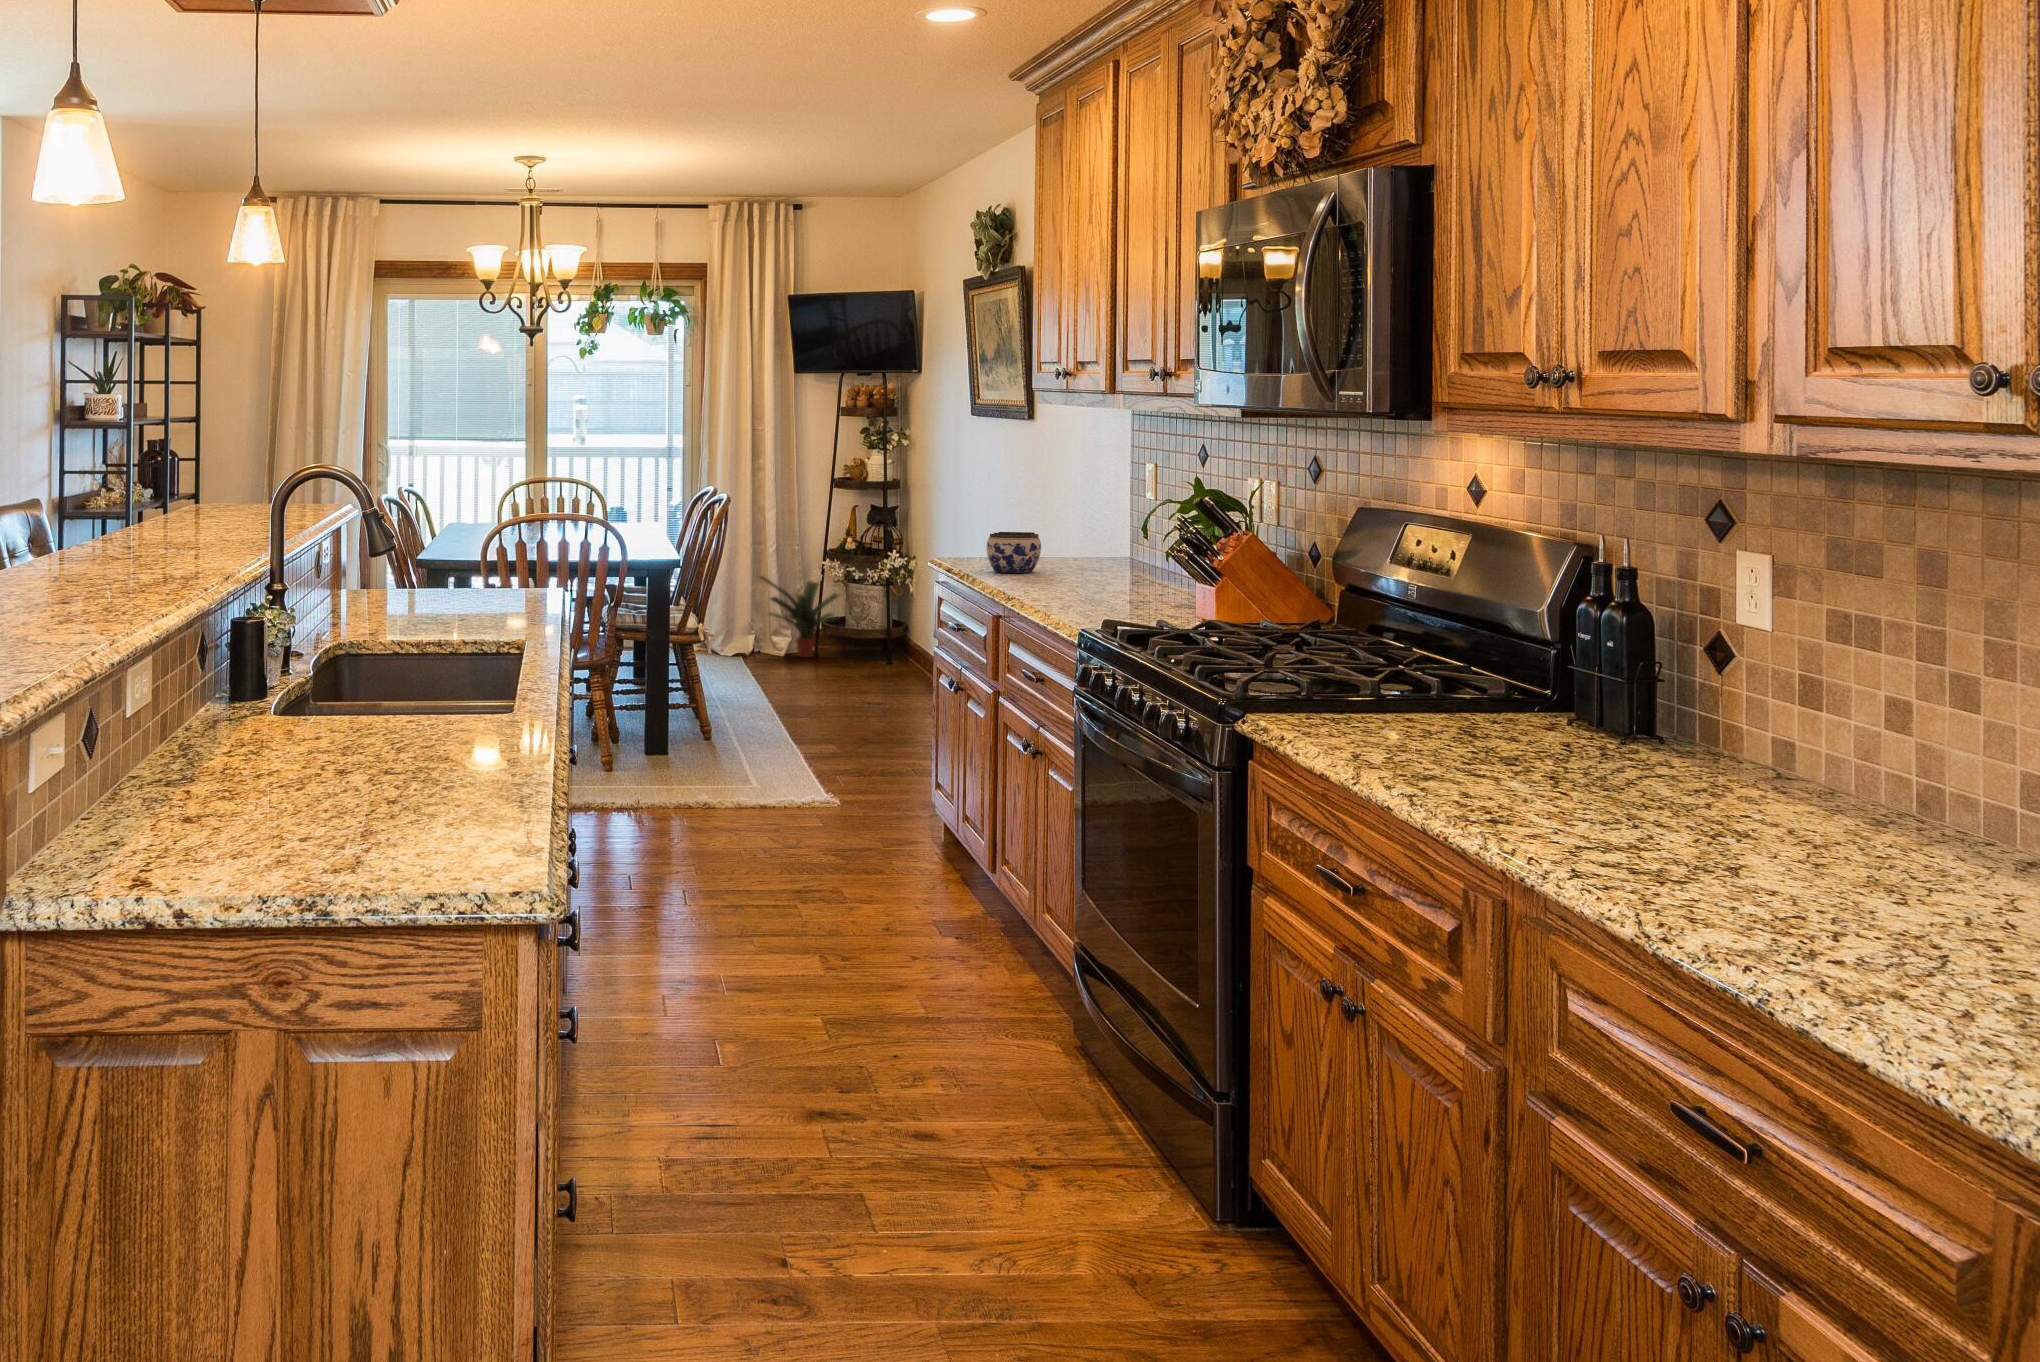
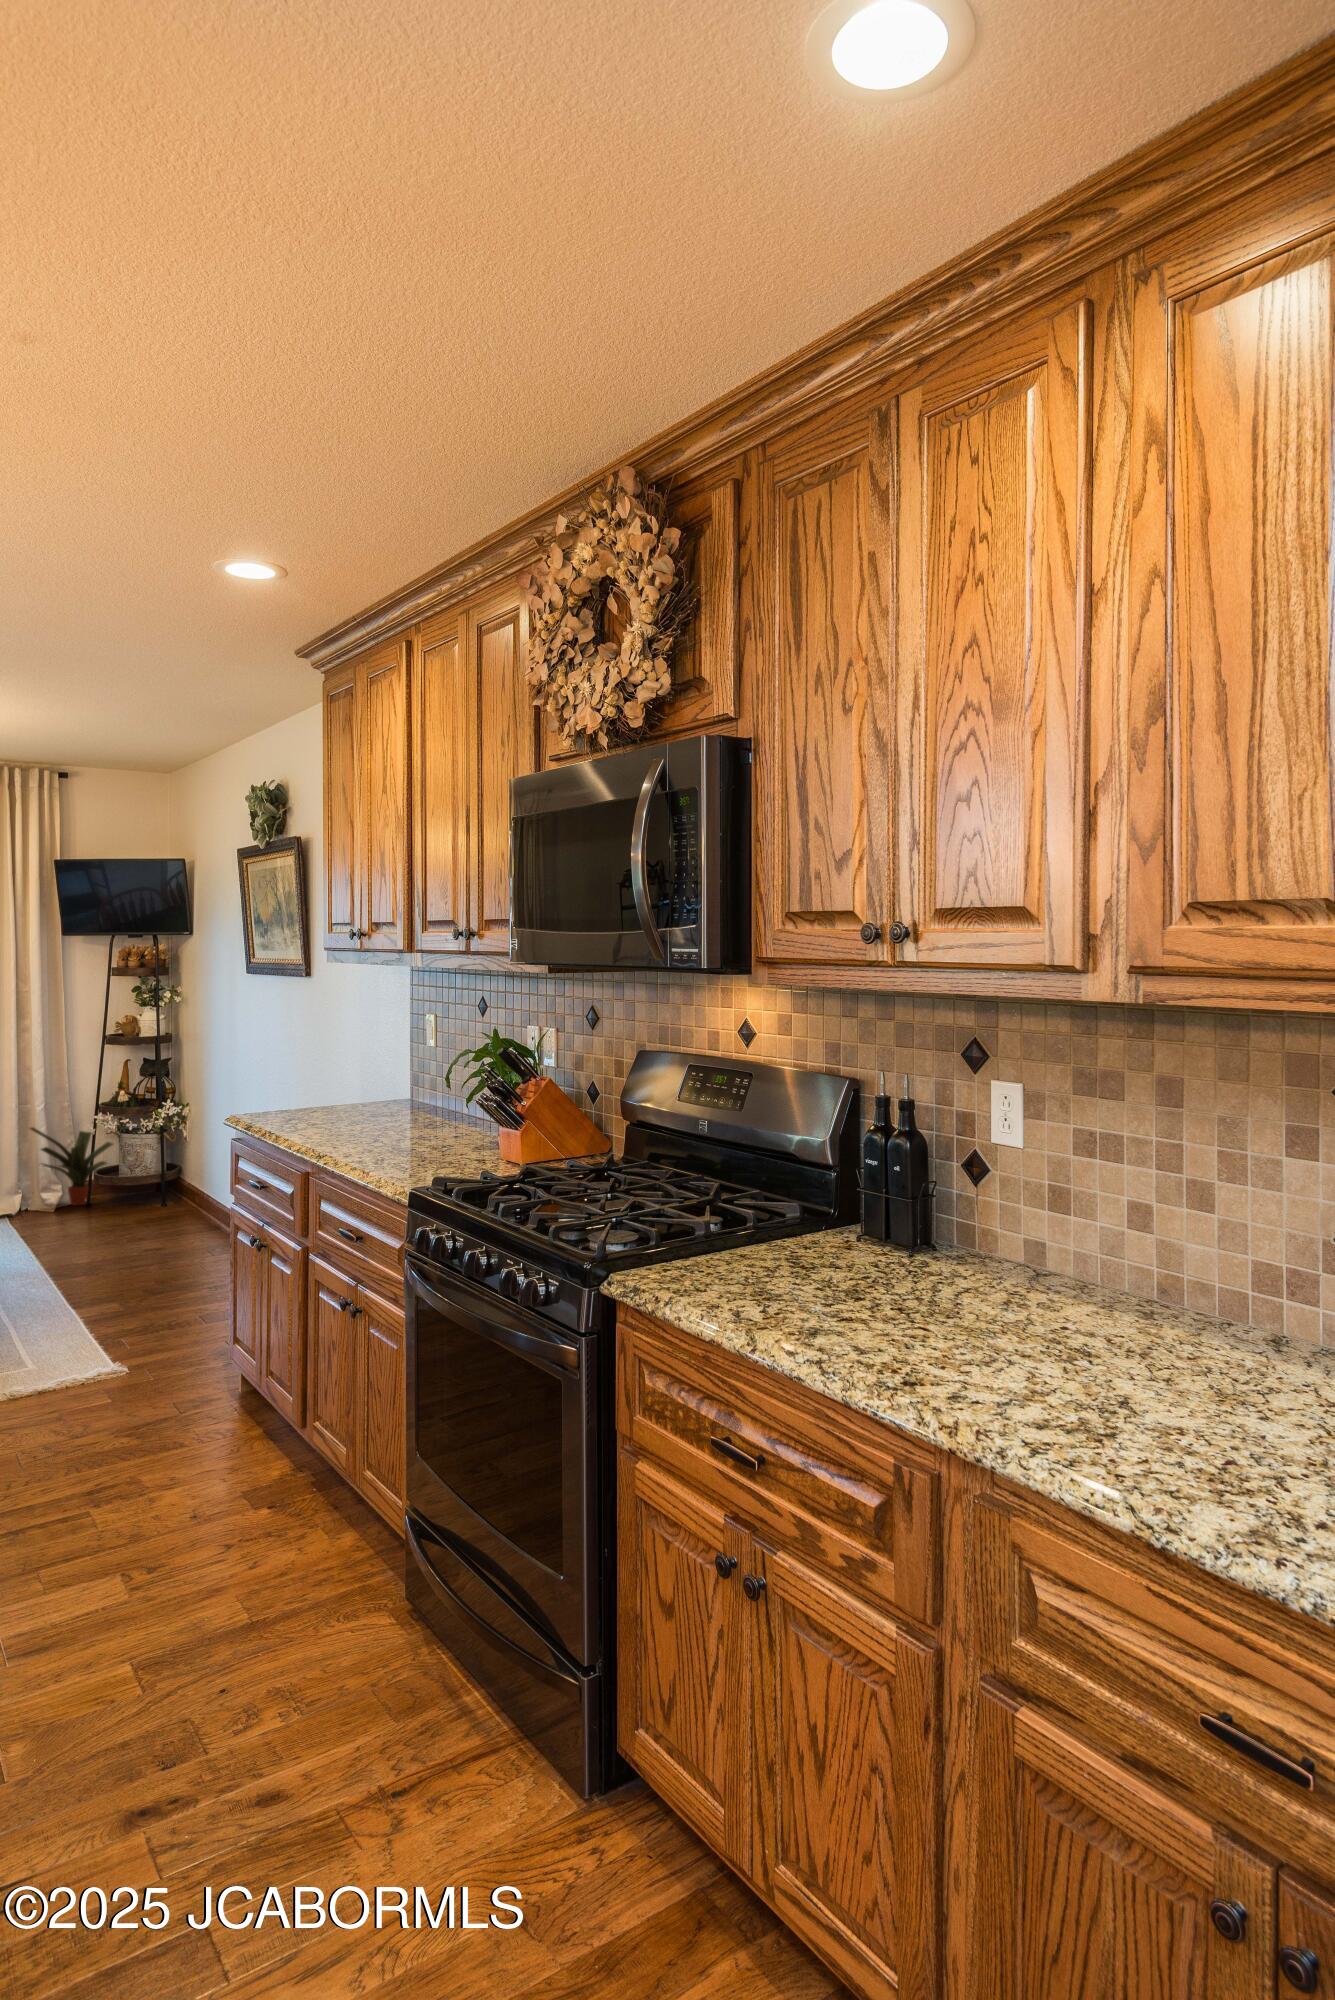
jar: present [987,532,1041,573] -> none [287,1085,341,1126]

